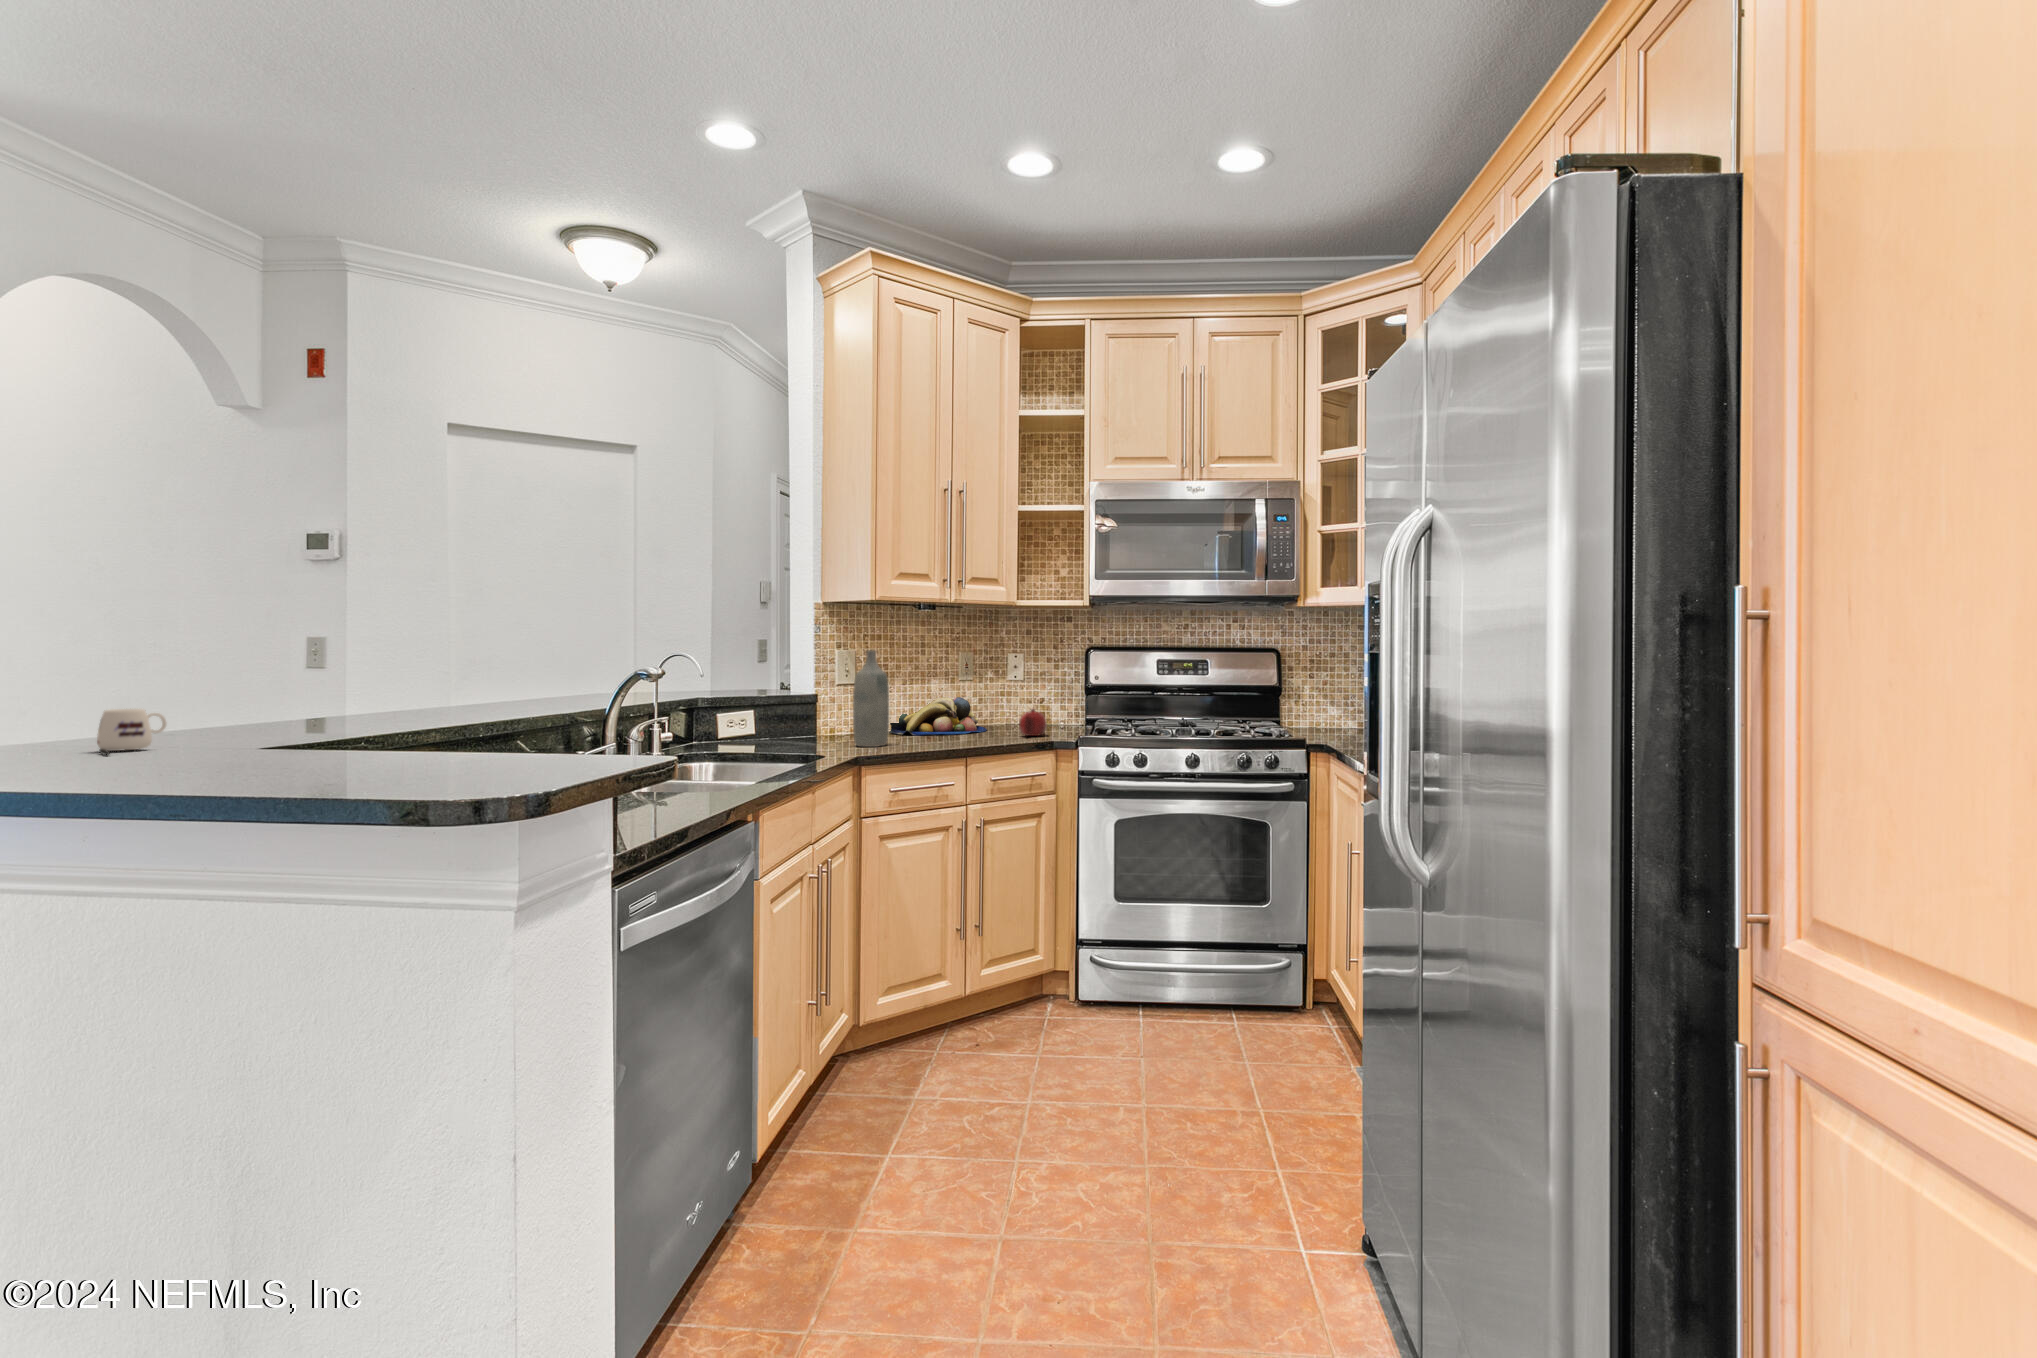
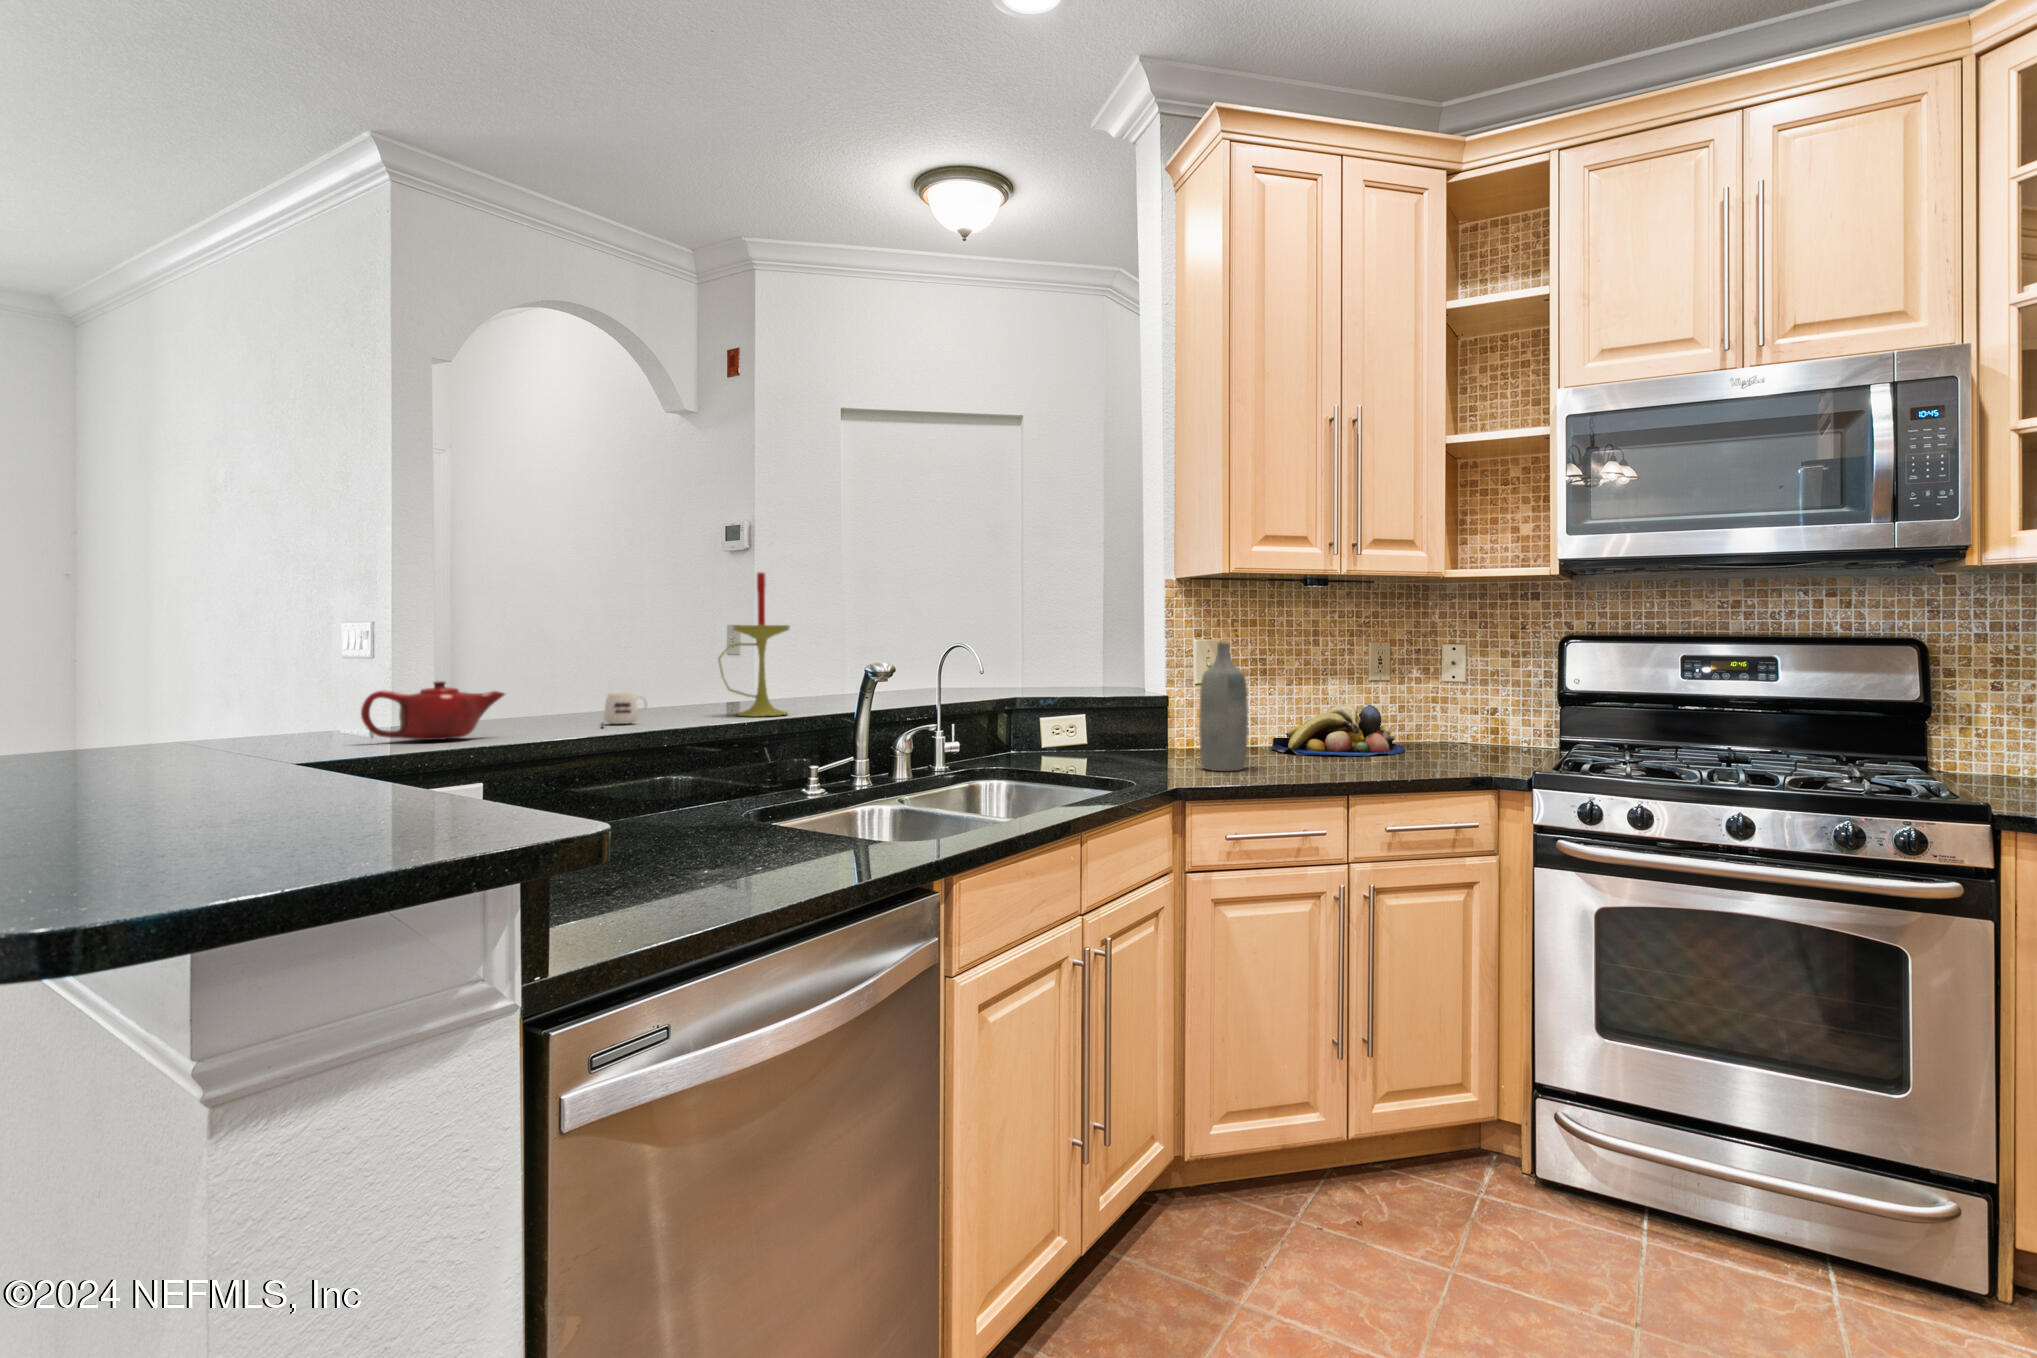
candle: none [451,585,518,714] -> present [718,572,789,716]
mug: present [97,709,166,755] -> present [602,692,647,727]
teapot: present [1019,709,1047,736] -> present [361,681,505,740]

